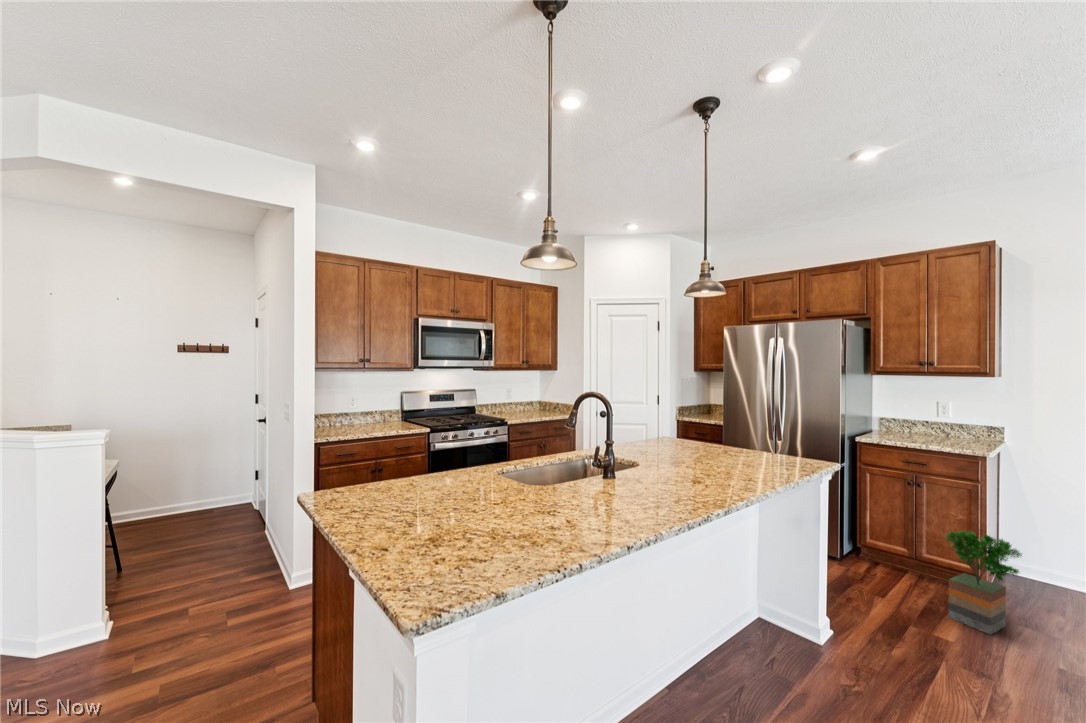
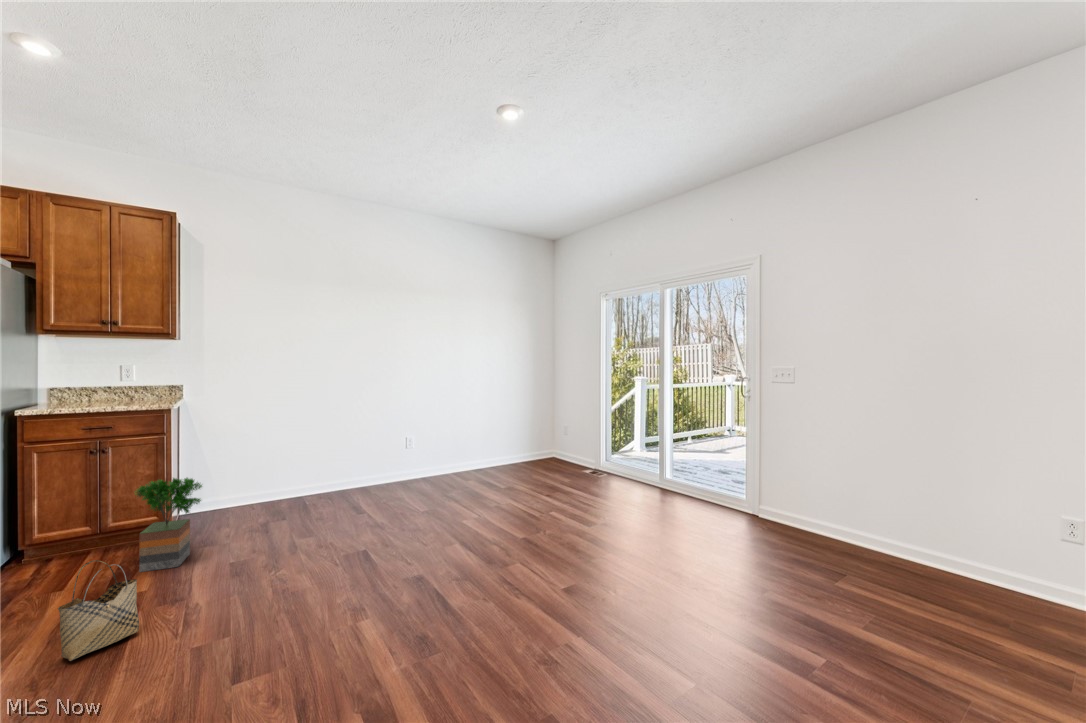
woven basket: none [874,591,941,682] -> present [58,560,139,661]

